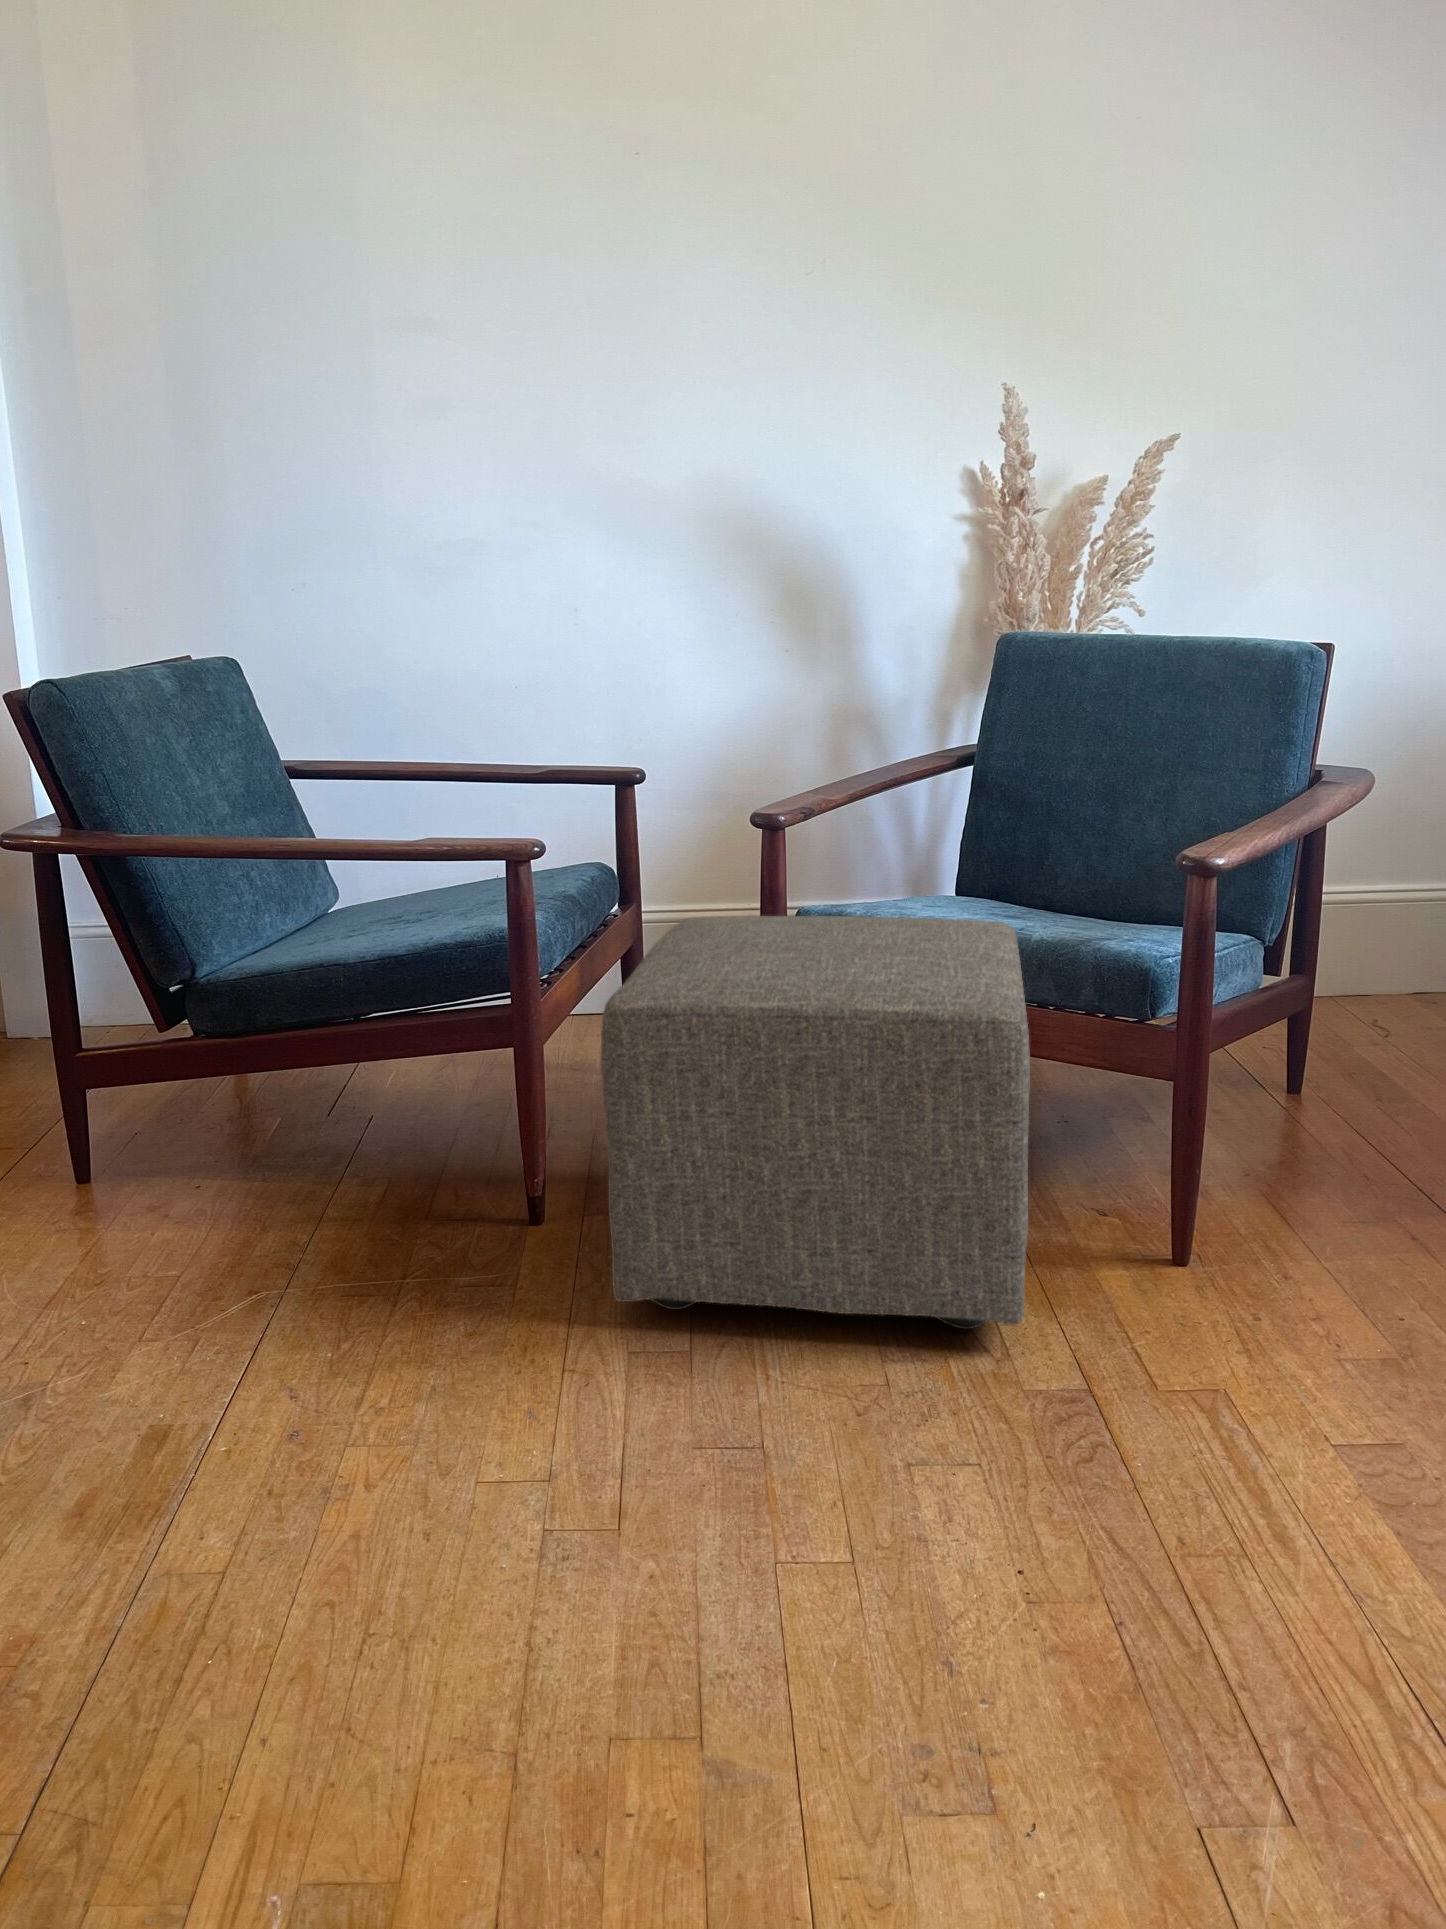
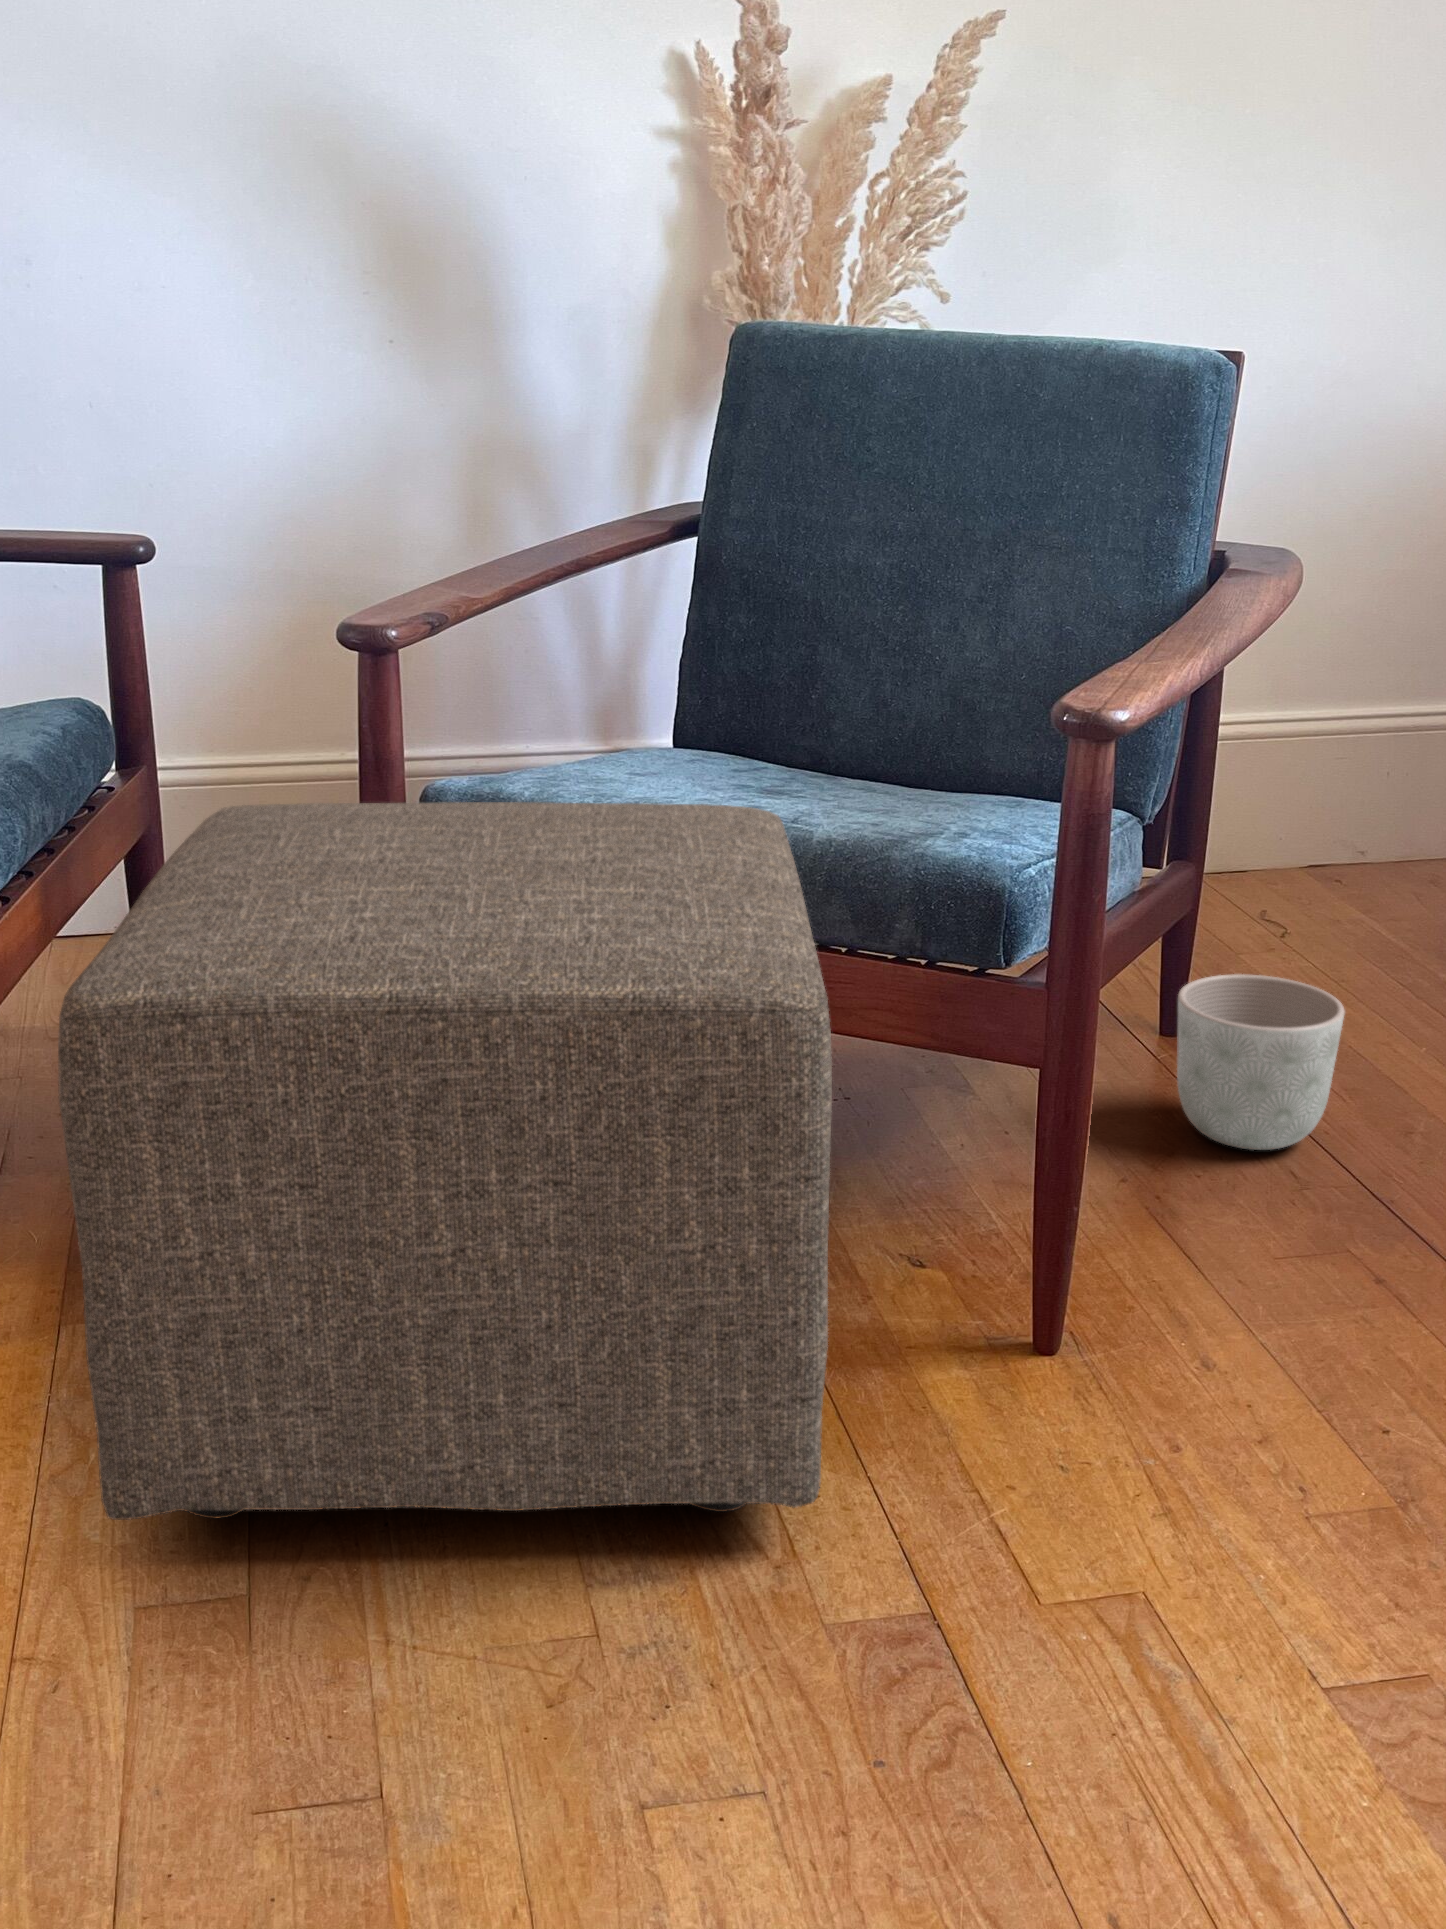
planter: none [1288,1044,1405,1160] -> present [1177,974,1345,1150]

